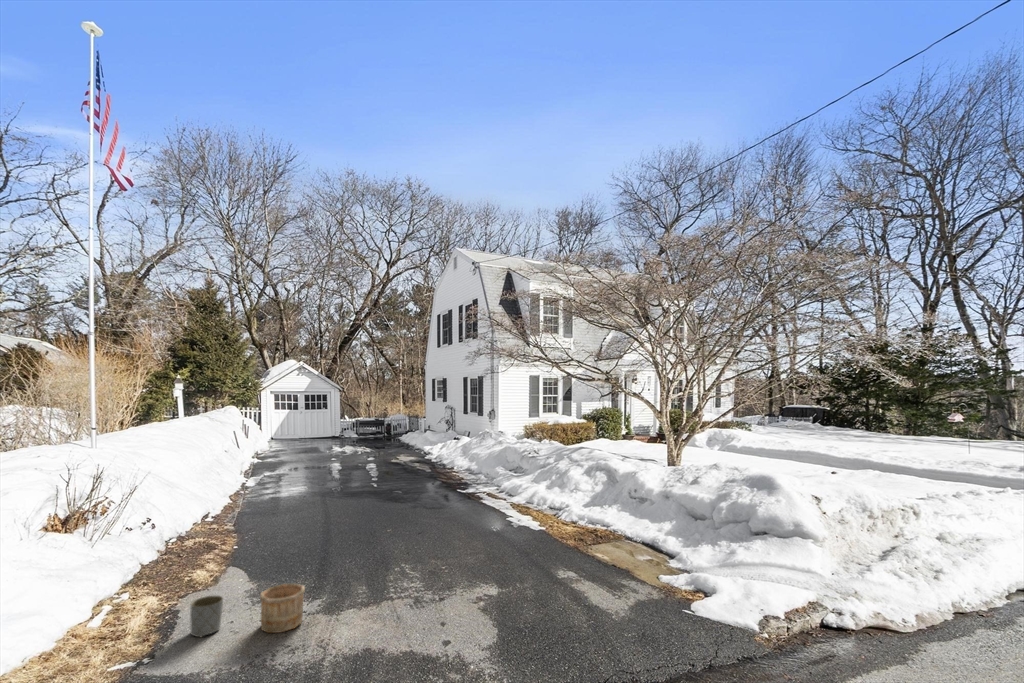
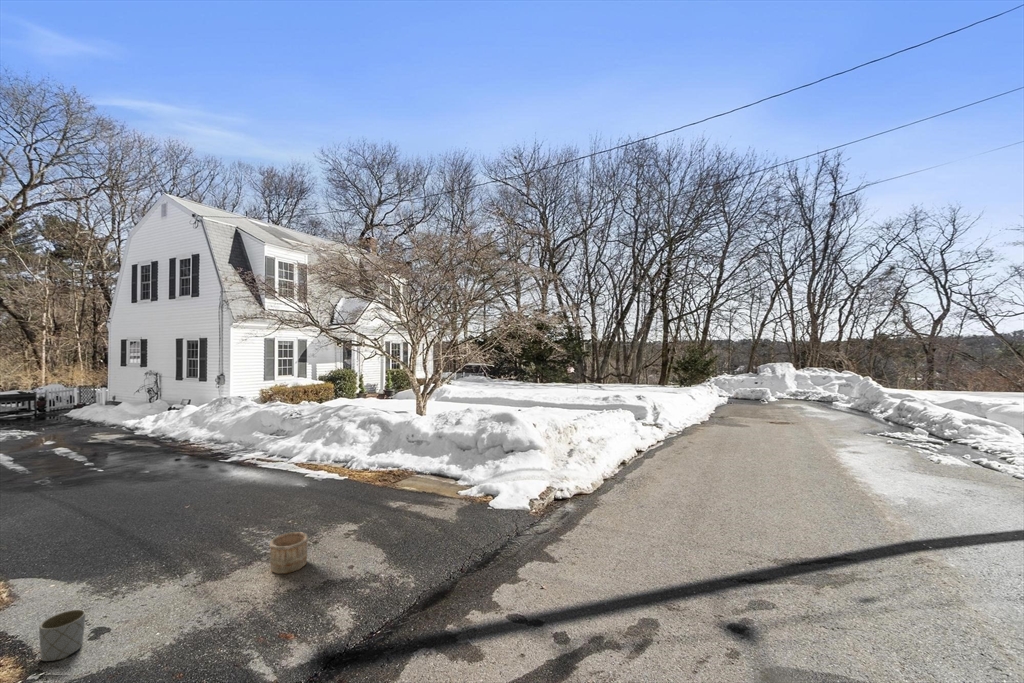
wooden bucket: present [260,584,305,633] -> present [269,532,308,574]

